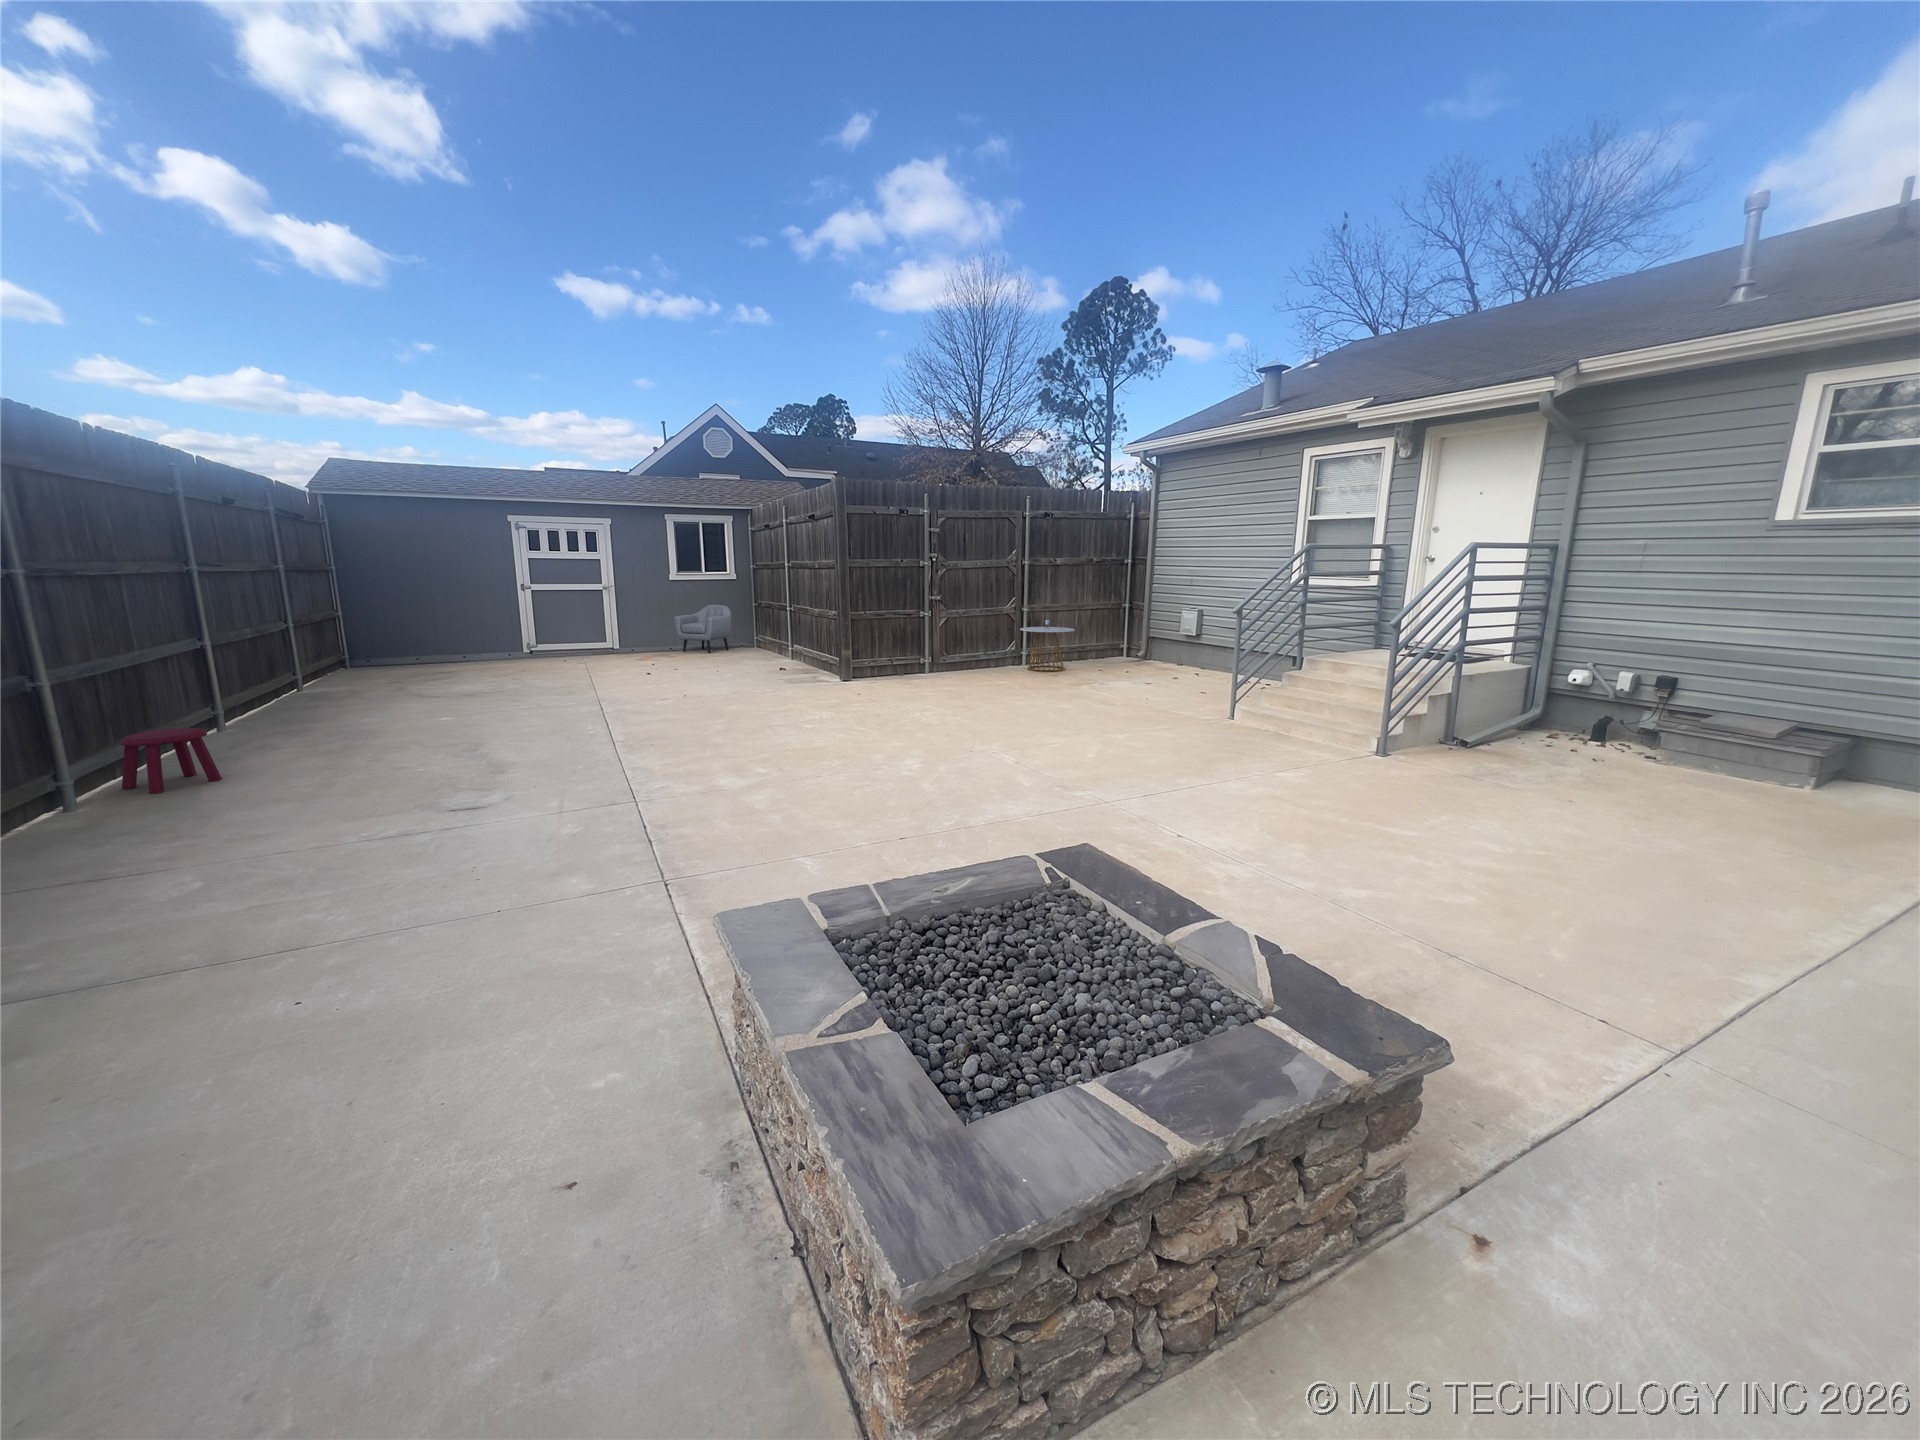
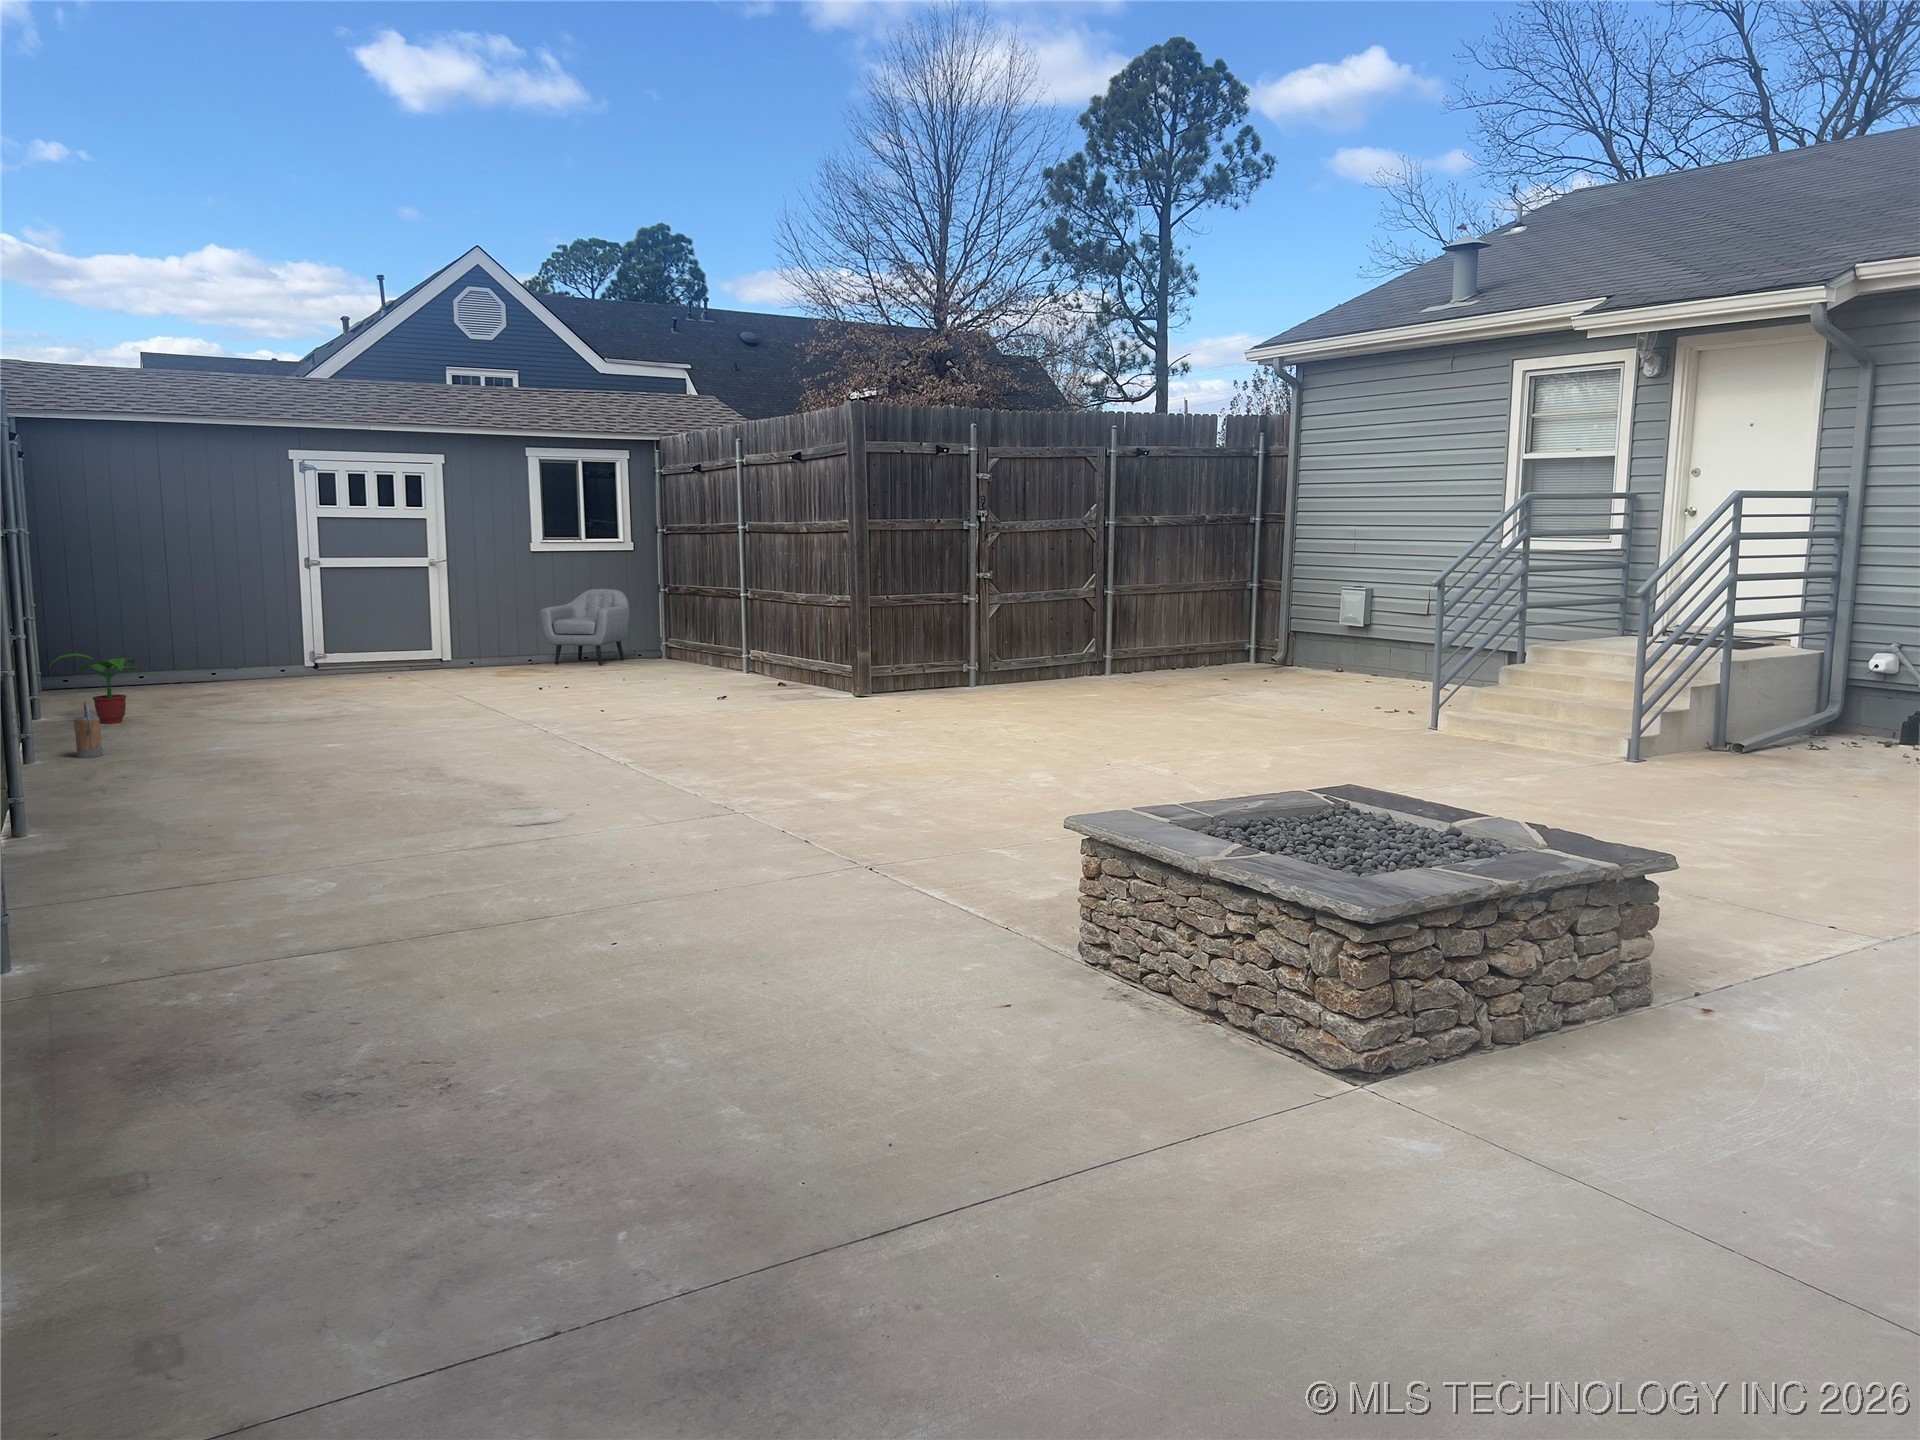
side table: present [1020,620,1075,672] -> none [1106,603,1188,680]
potted plant: none [304,641,371,687] -> present [49,654,139,723]
watering can: none [273,674,296,713] -> present [74,701,103,758]
stool: present [120,728,222,793] -> none [75,762,185,845]

